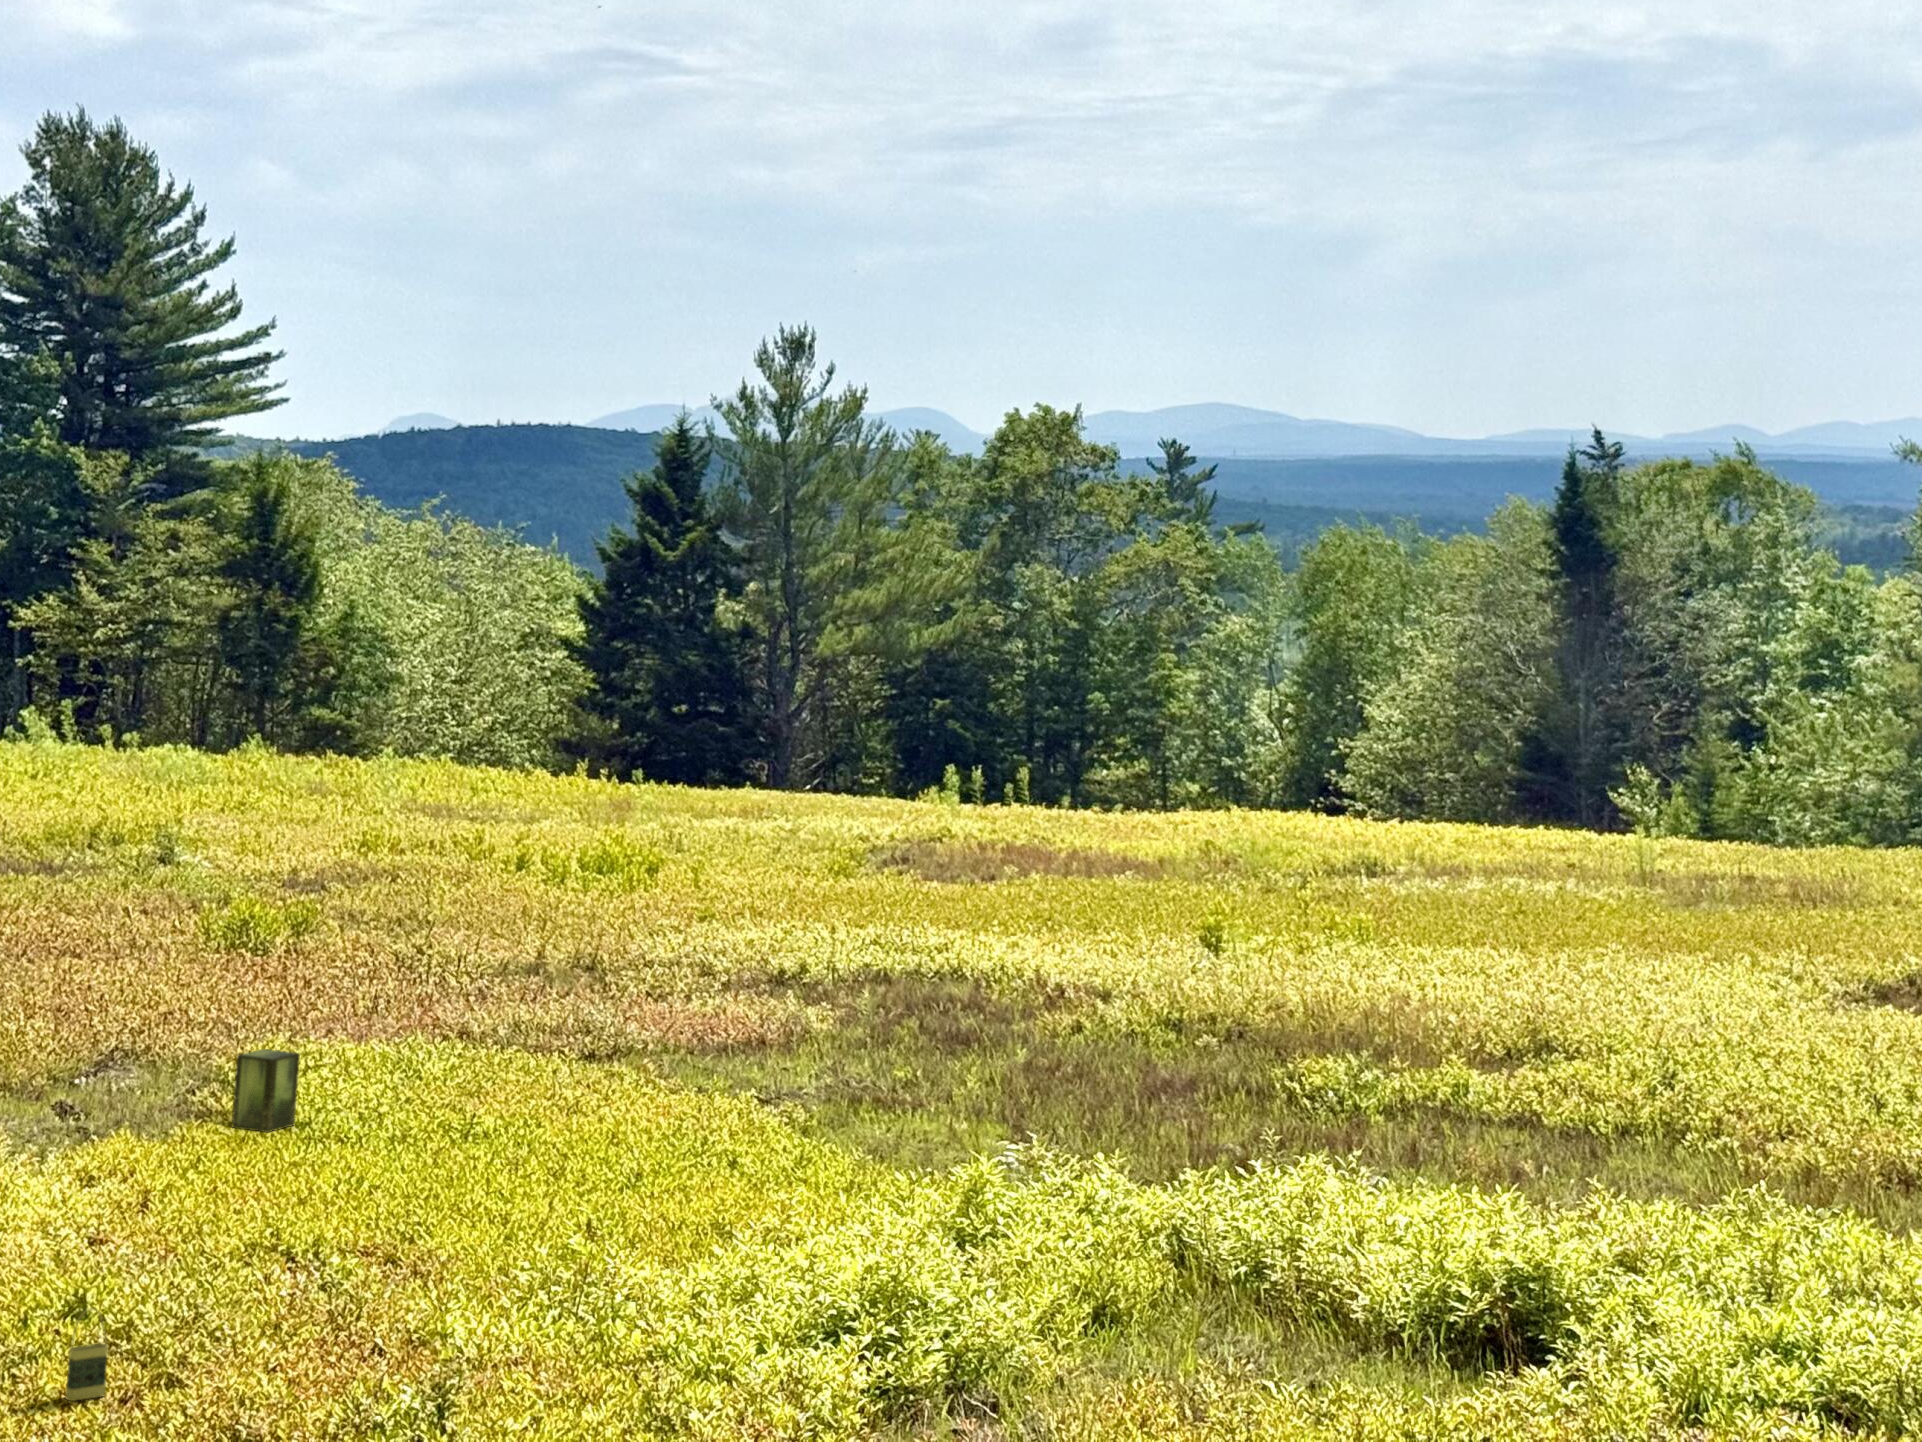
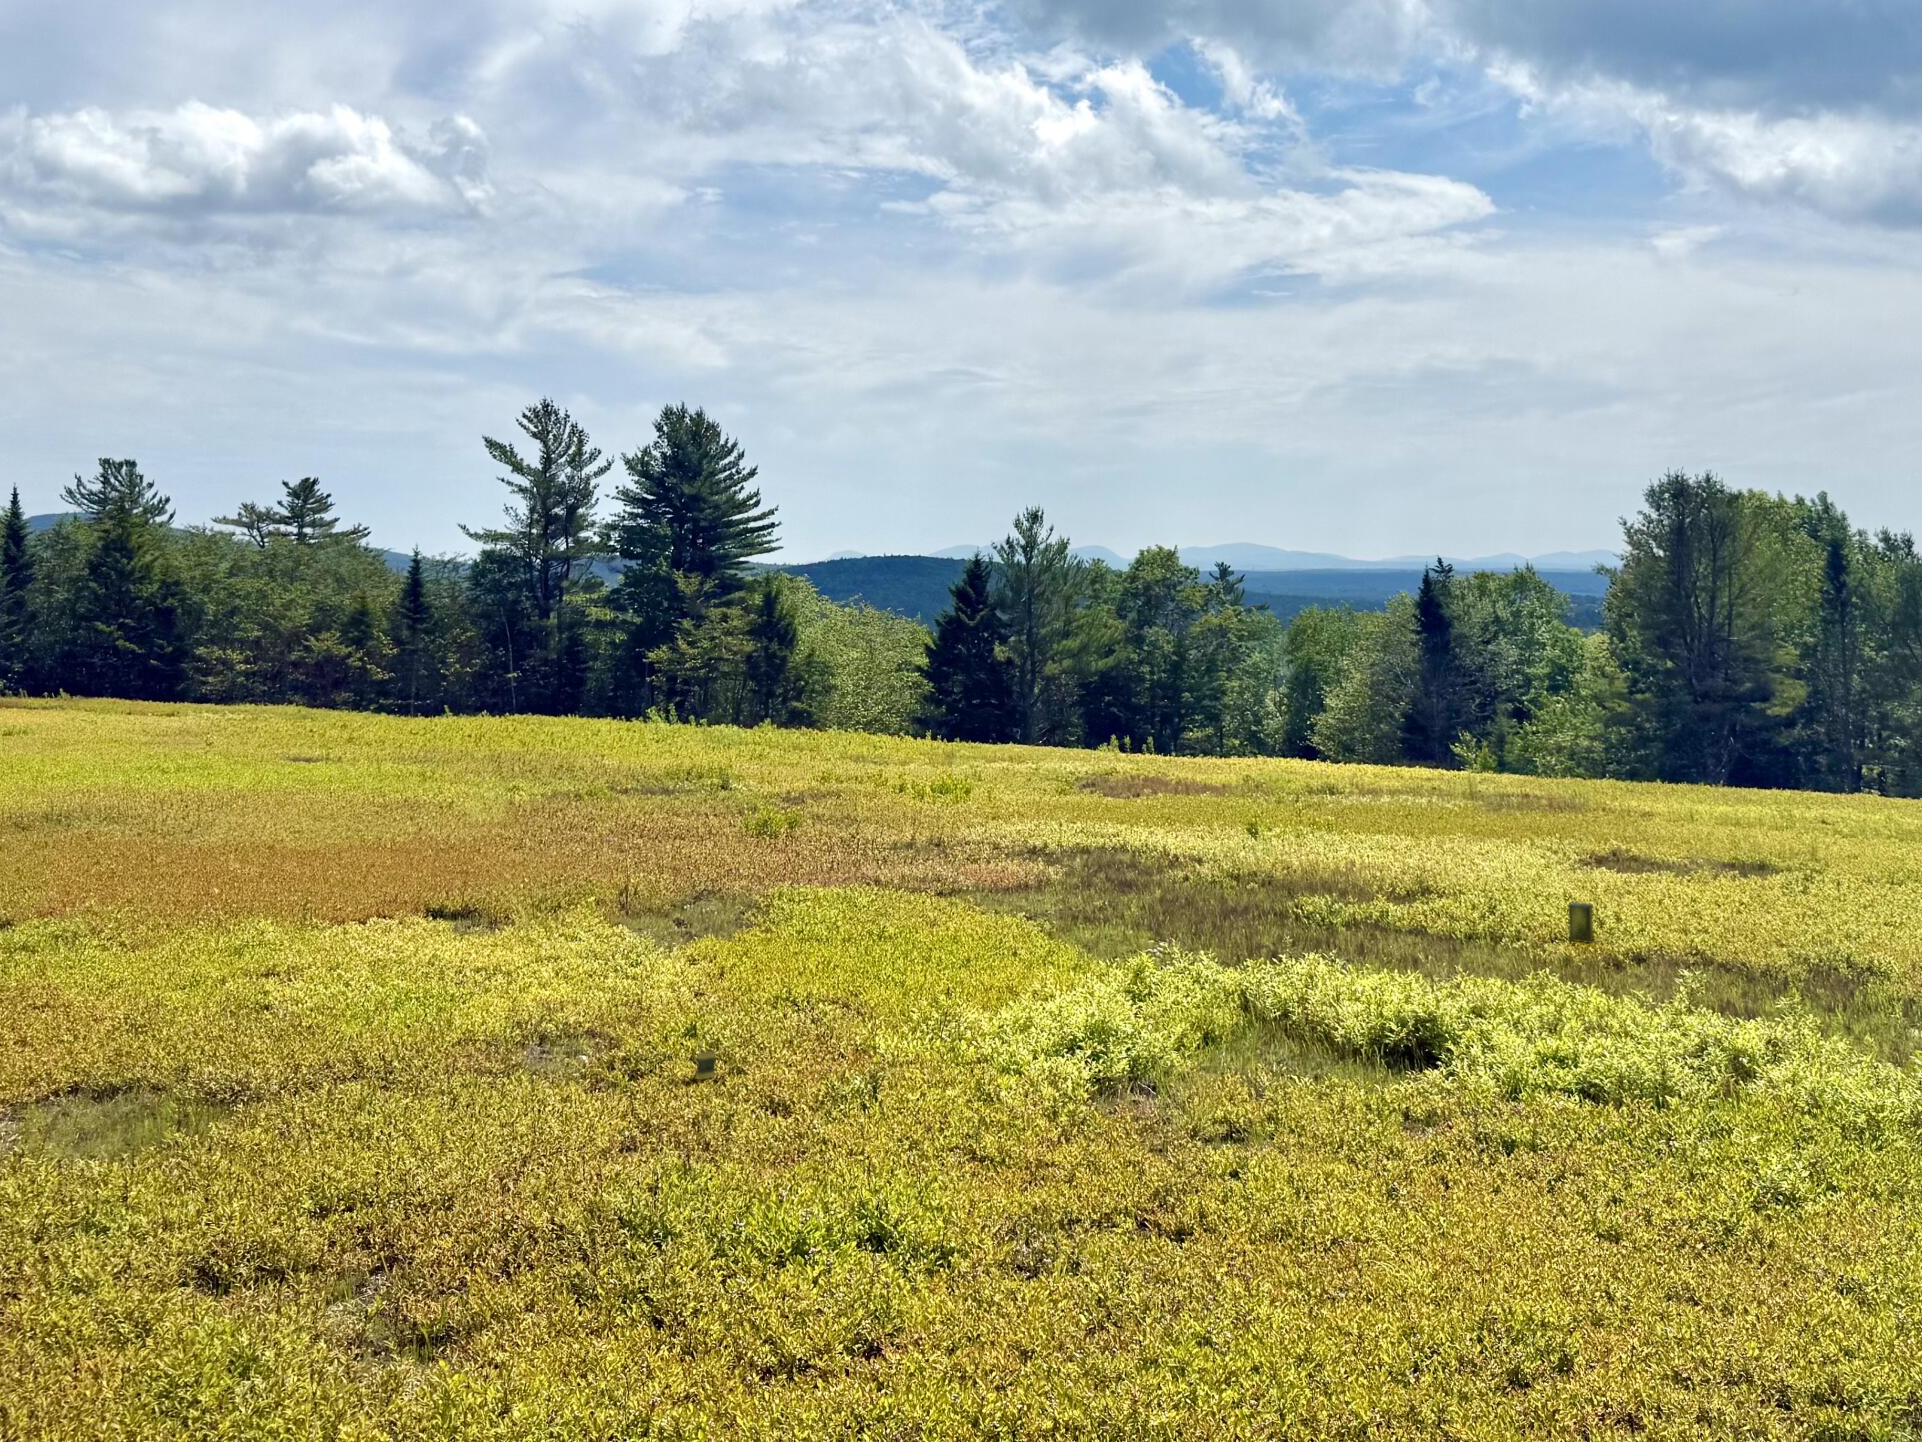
storage box: present [231,1049,300,1132] -> present [1568,902,1594,943]

